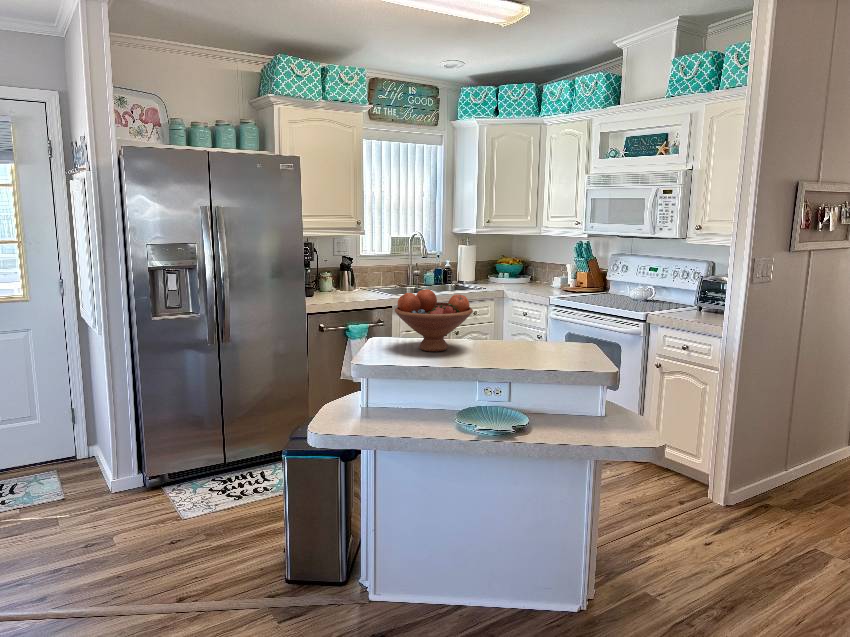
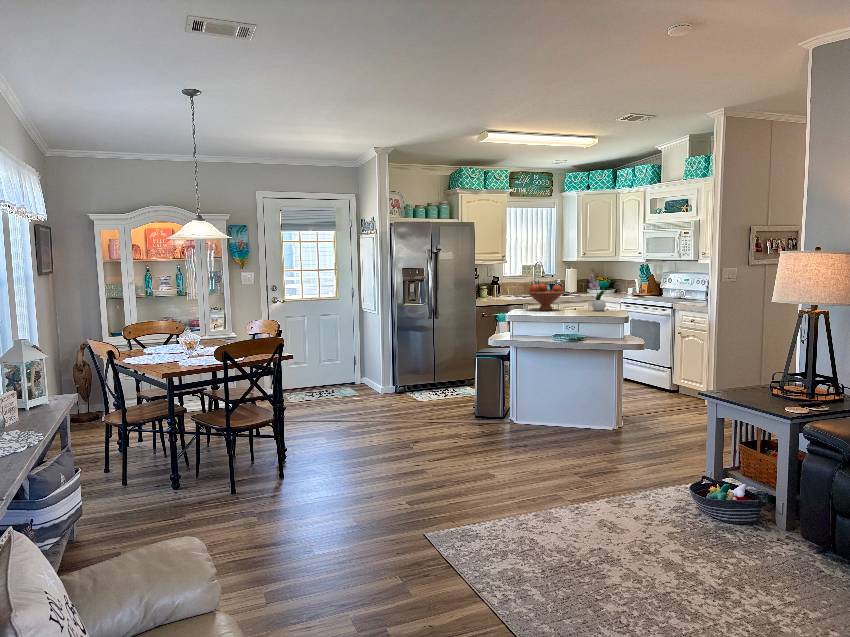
flower arrangement: none [527,261,570,355] -> present [589,268,607,311]

